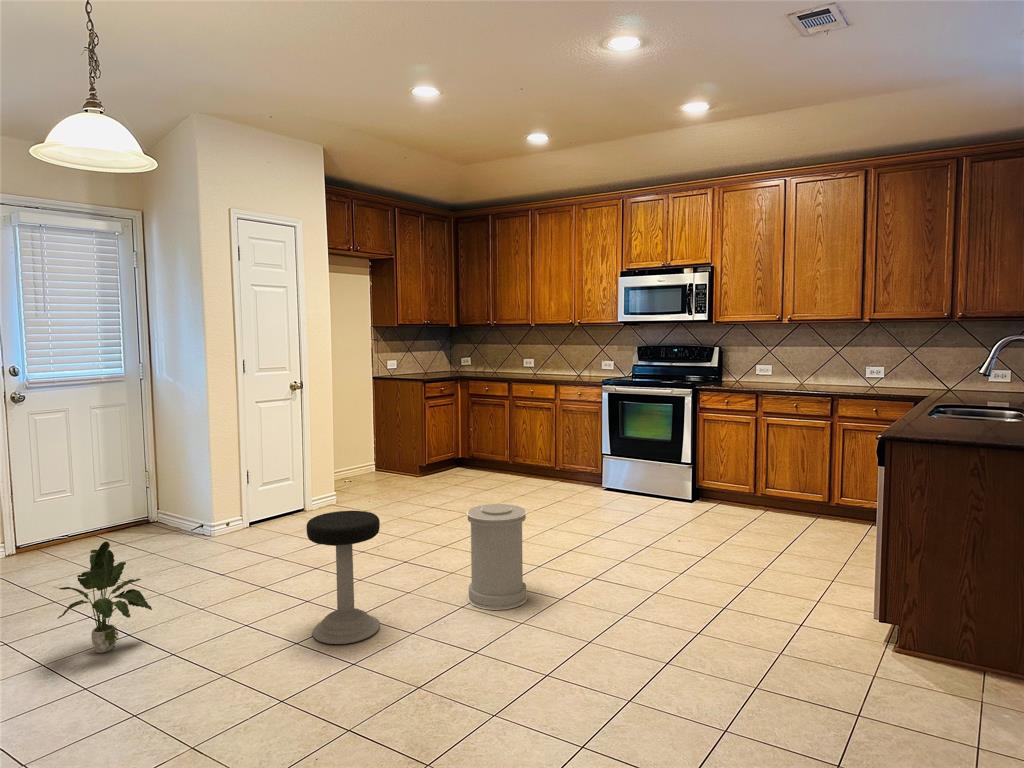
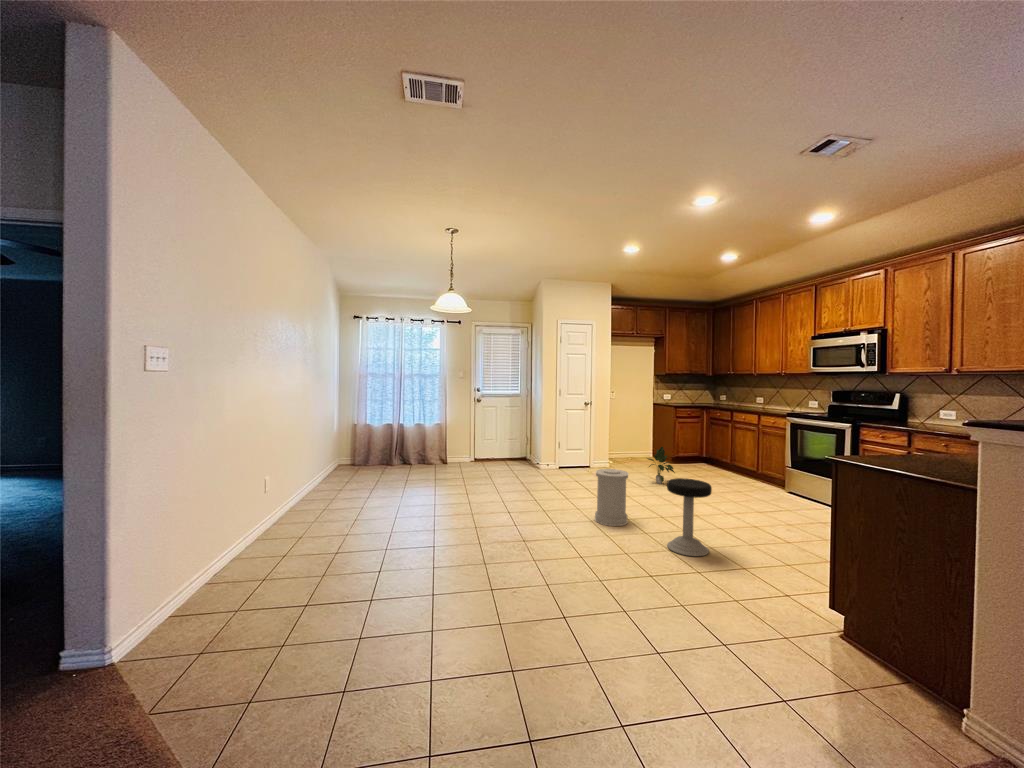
stool: present [307,511,380,644] -> present [667,478,712,556]
potted plant: present [54,541,152,653] -> present [647,447,675,484]

